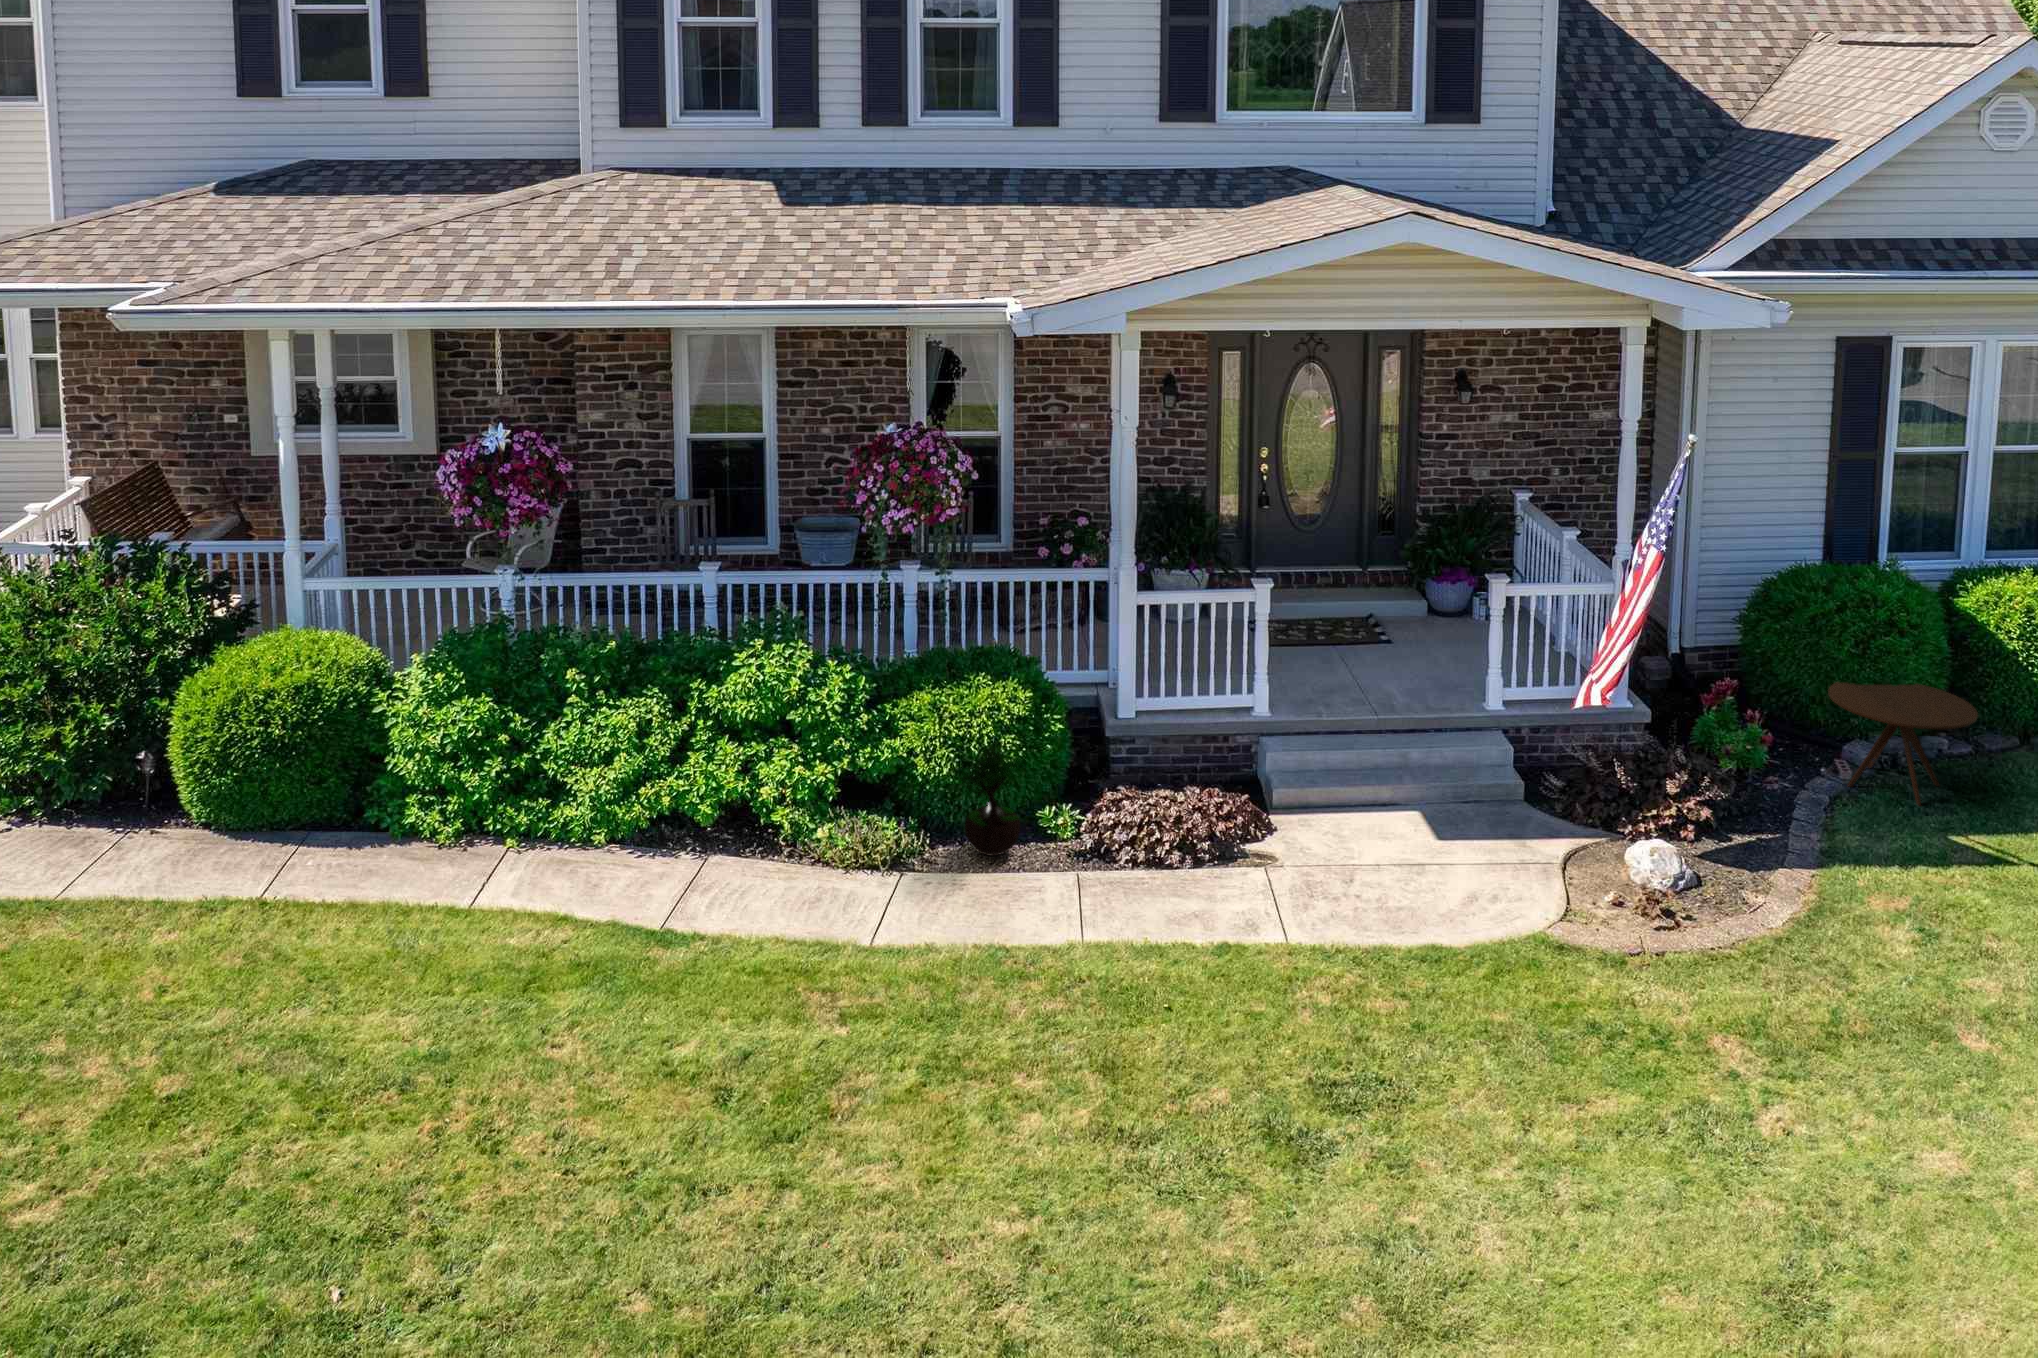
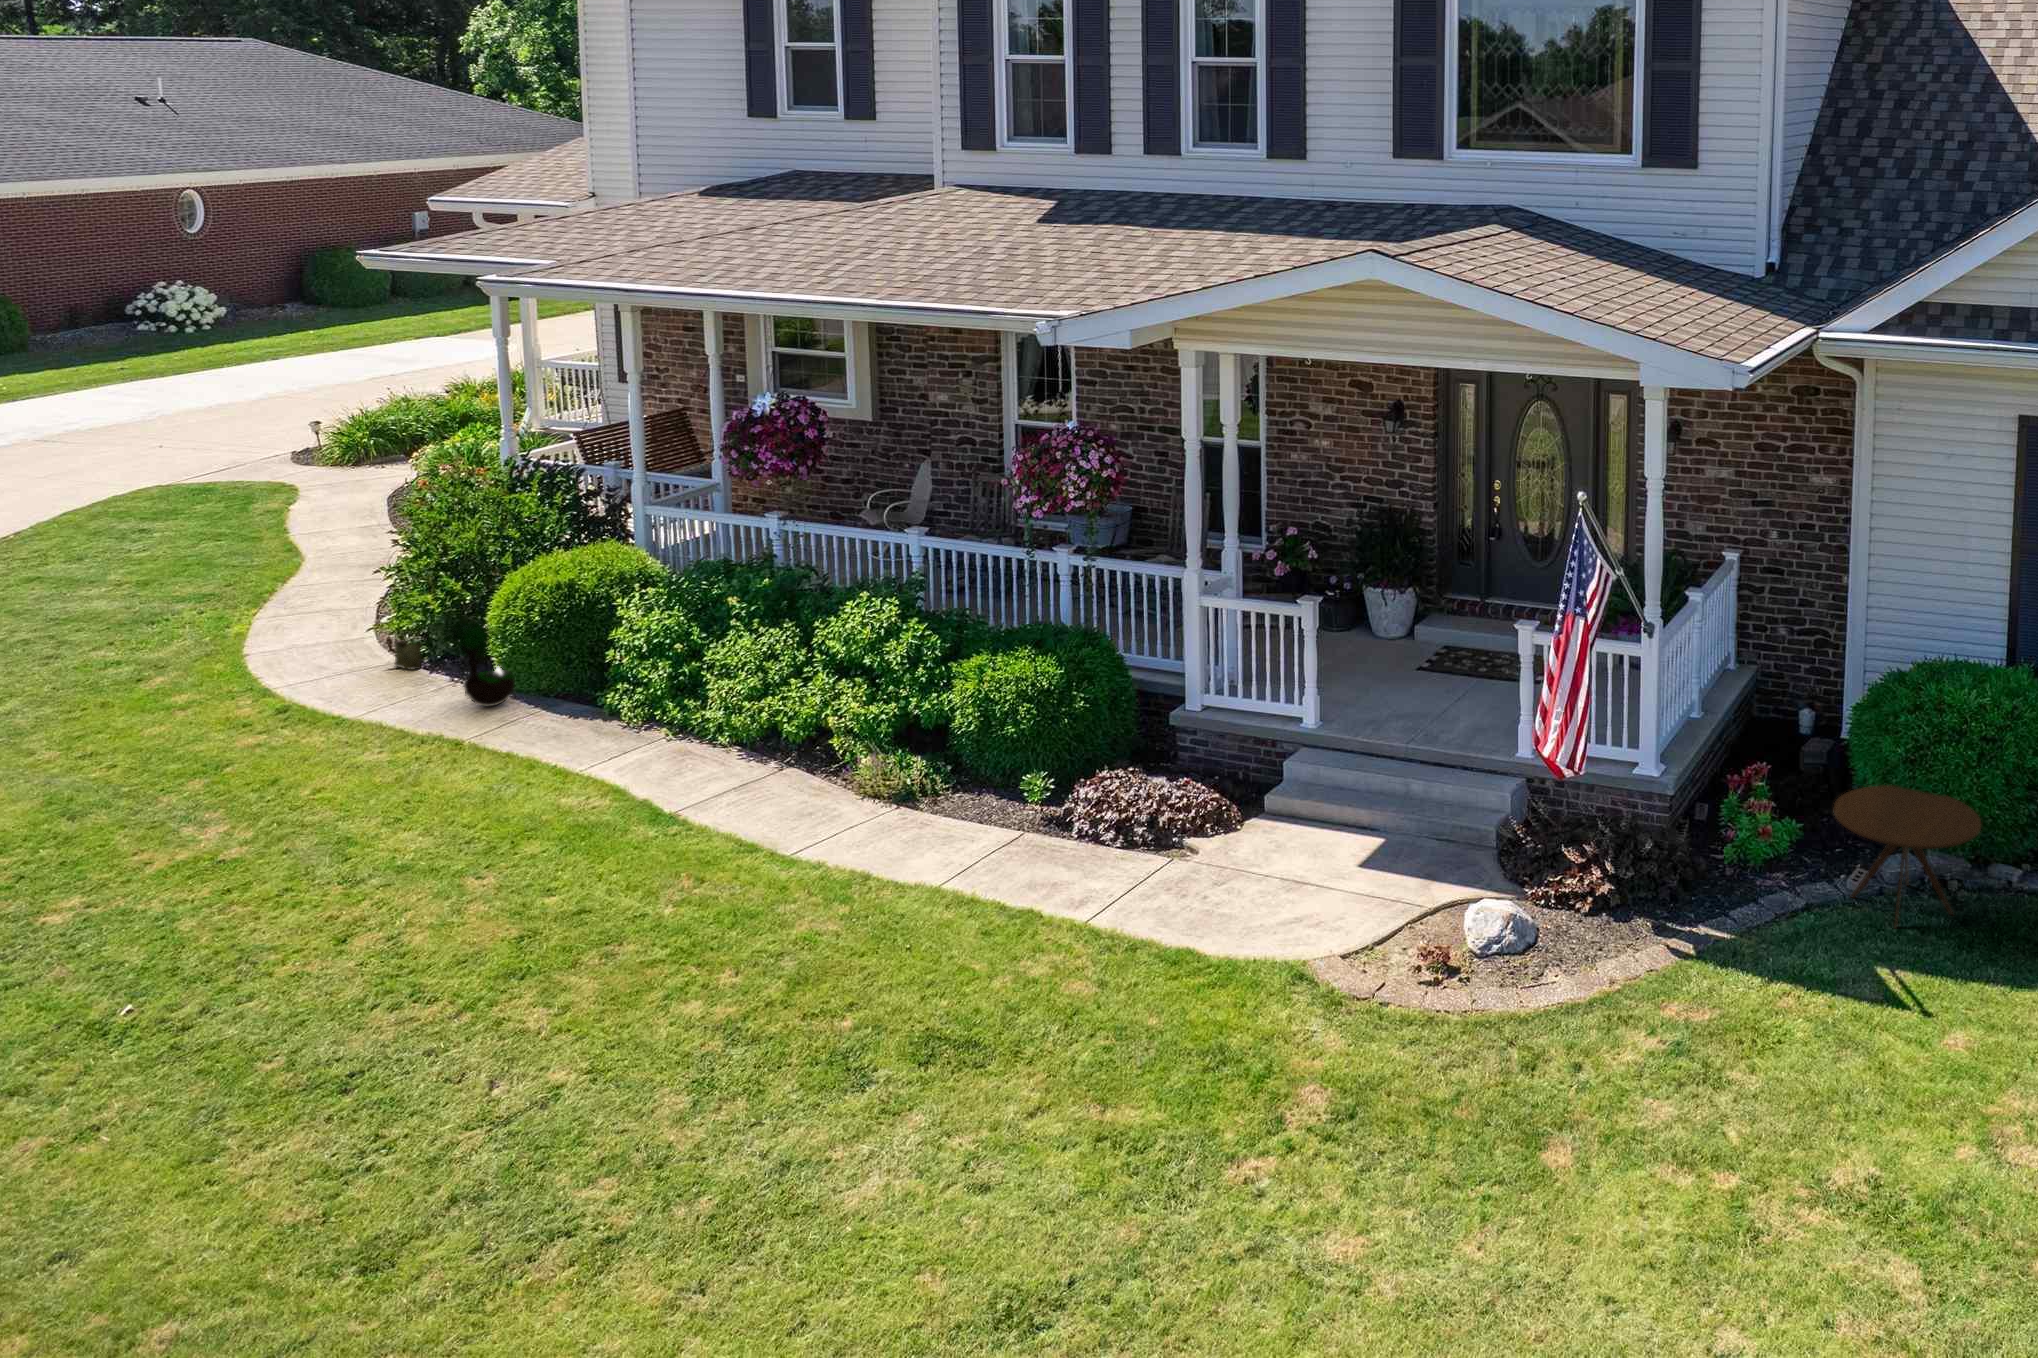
potted tree: present [956,743,1024,856] -> present [442,618,515,707]
woven basket: none [13,768,57,826] -> present [394,640,421,670]

